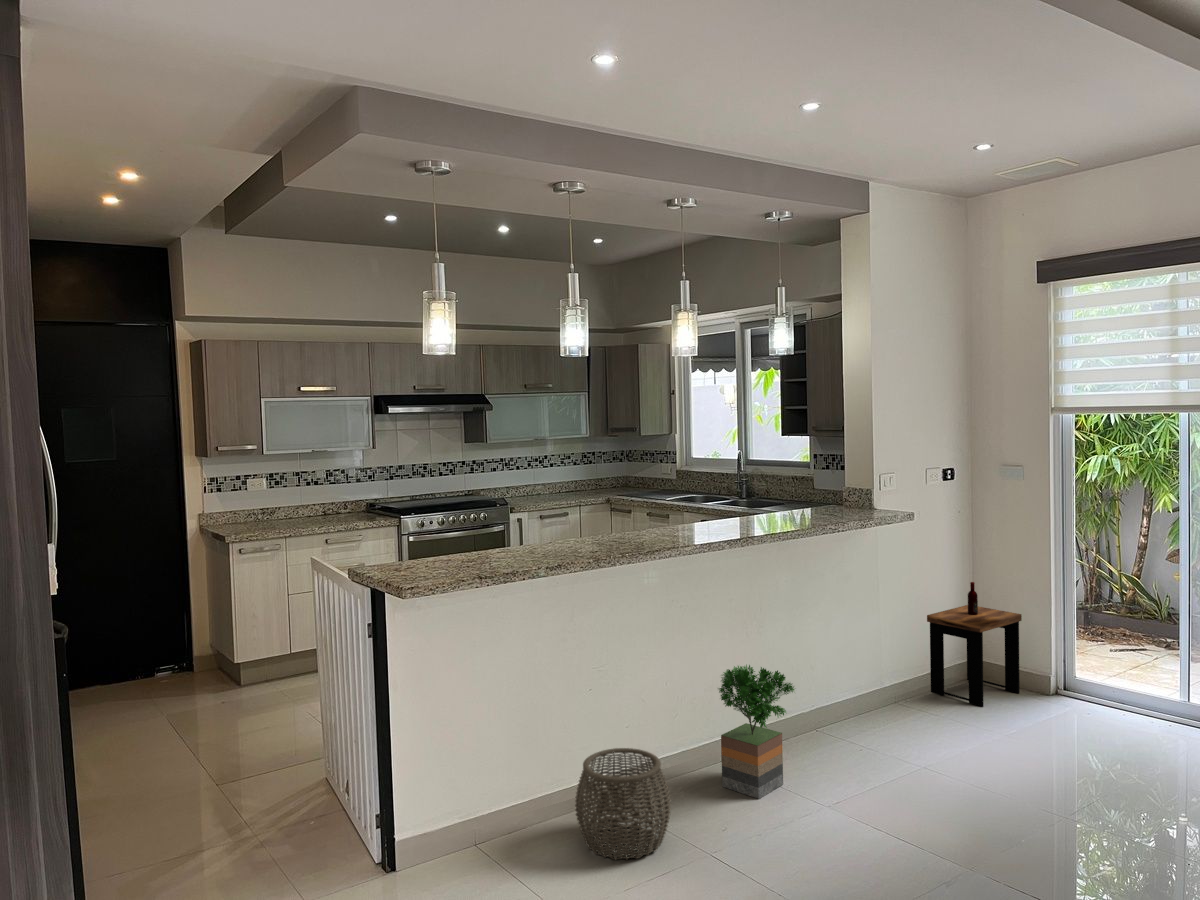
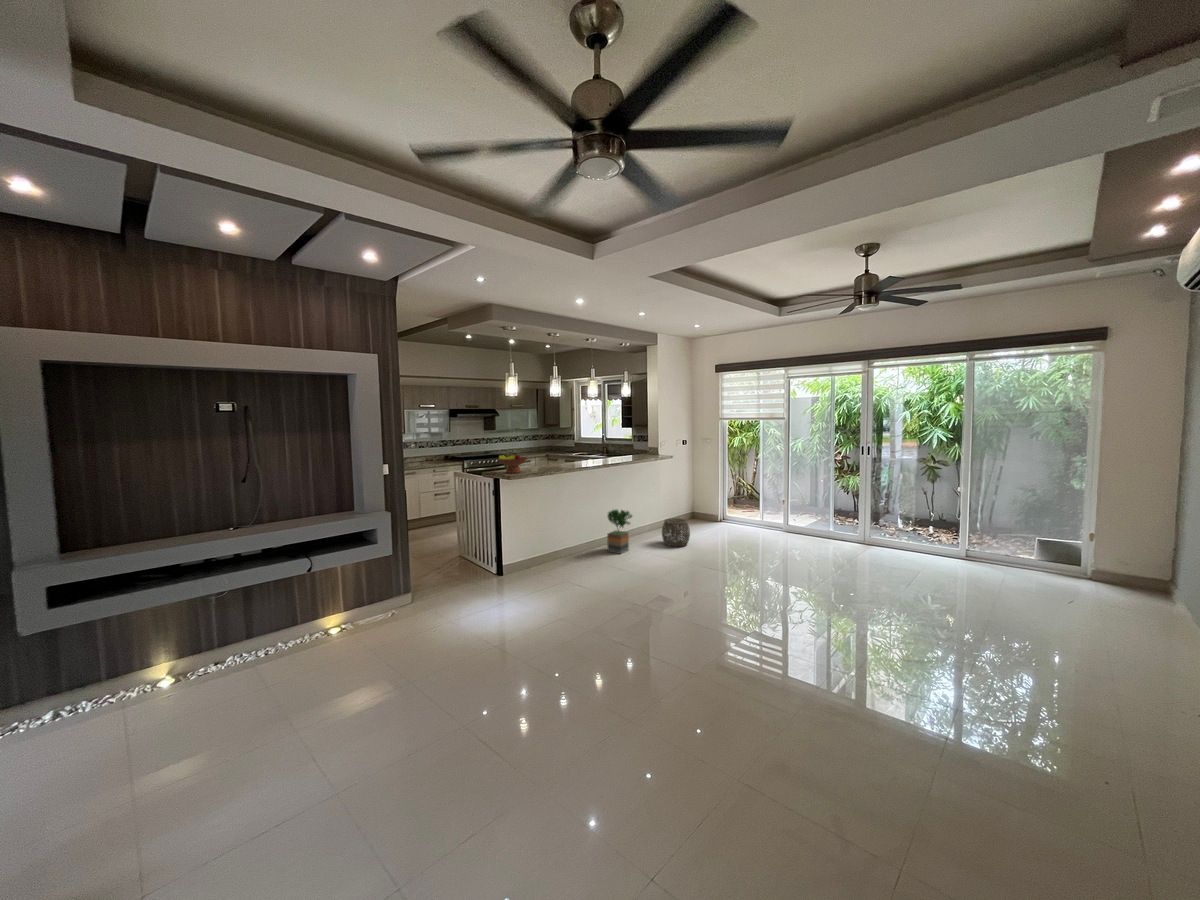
fruit bowl: none [394,514,482,572] -> present [498,453,528,473]
side table: present [927,582,1022,707] -> none [677,484,710,529]
woven basket: present [575,748,671,860] -> present [662,518,690,547]

